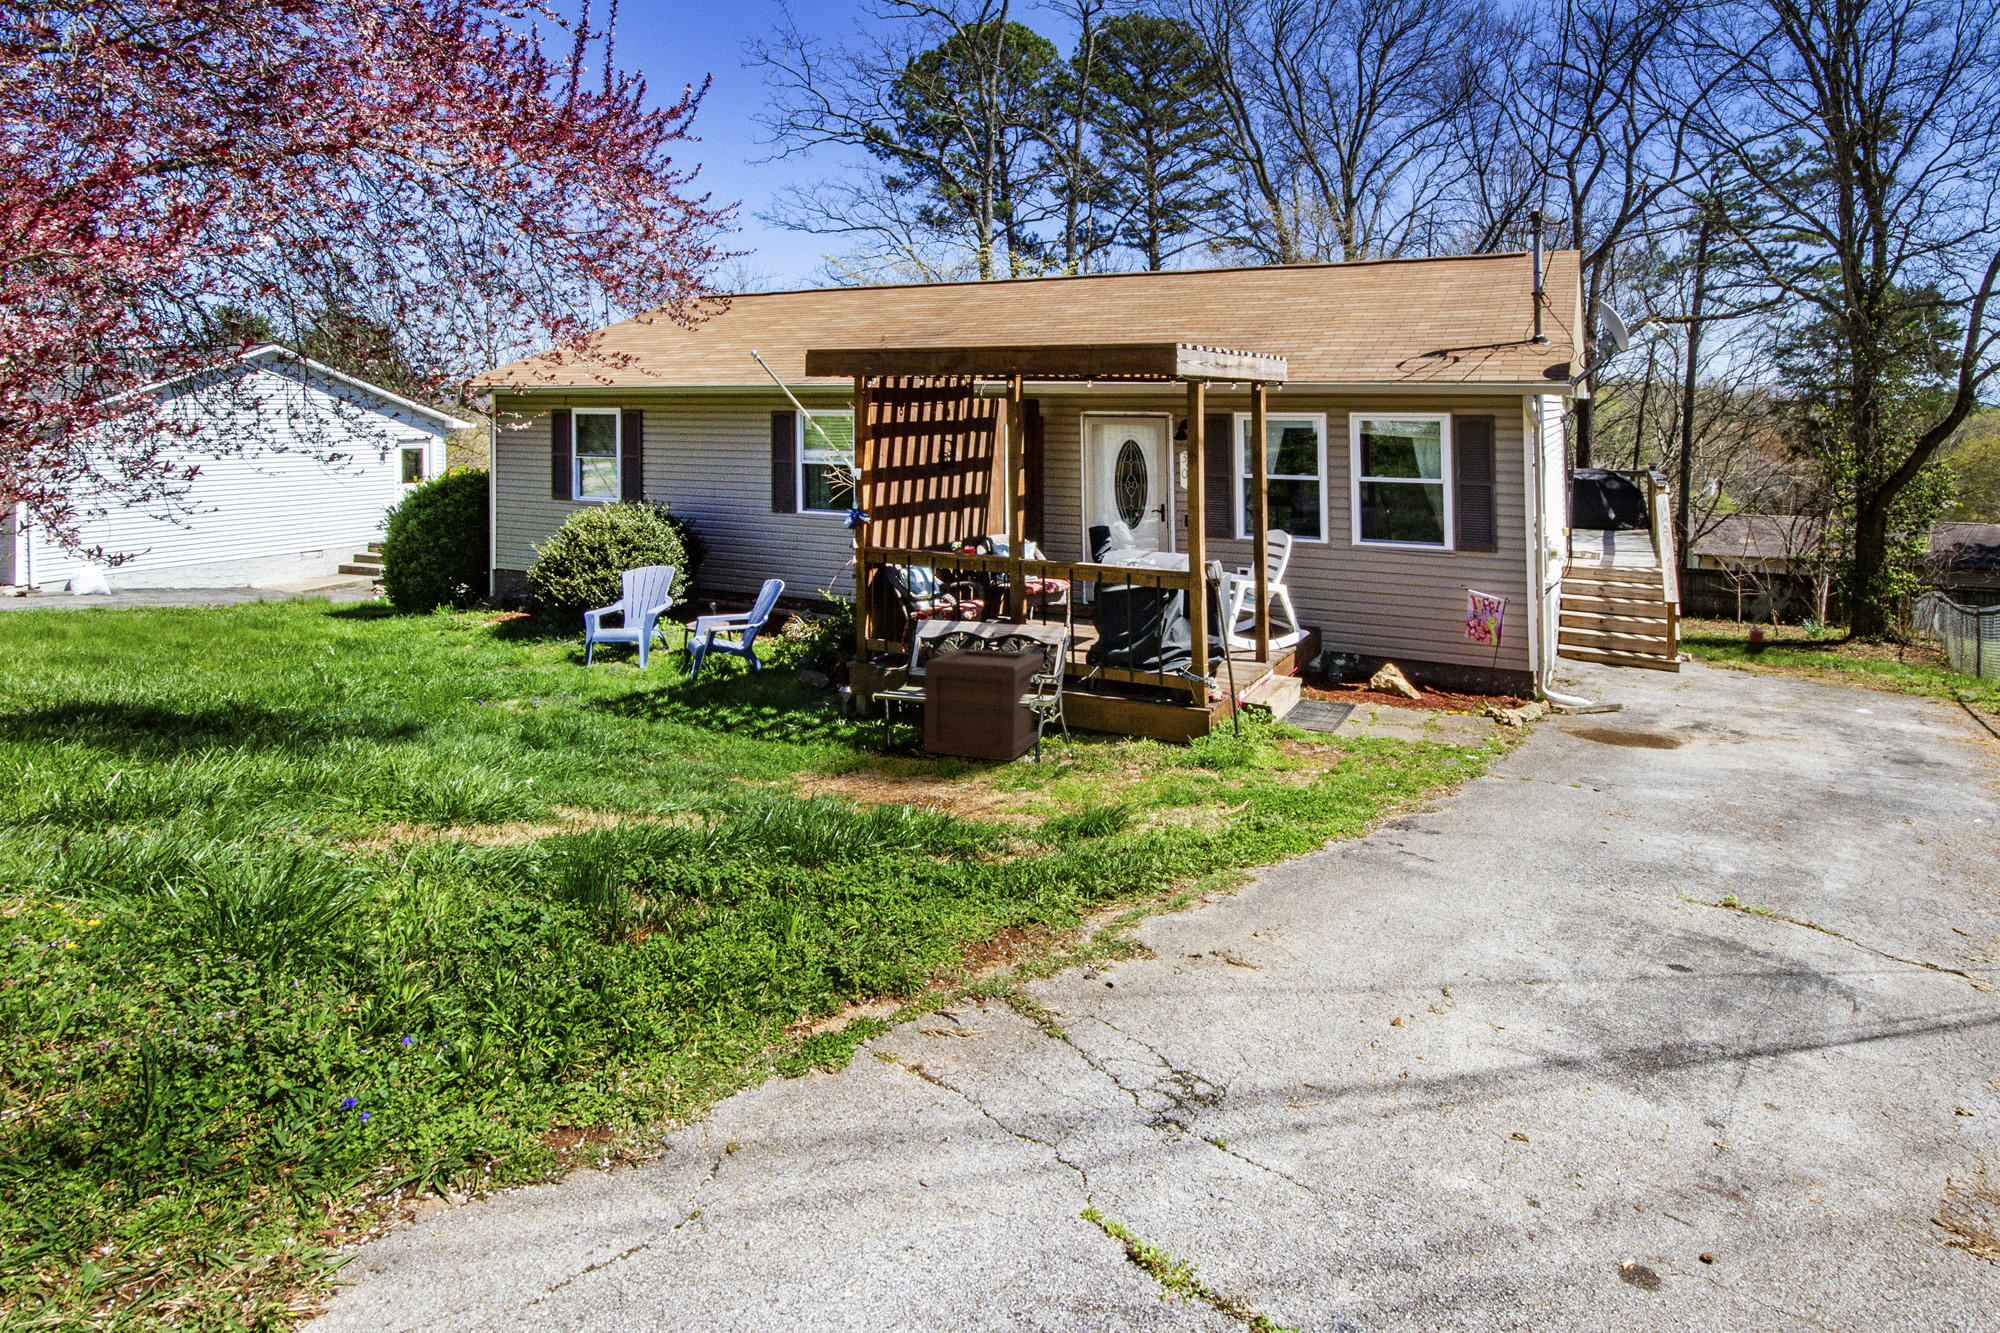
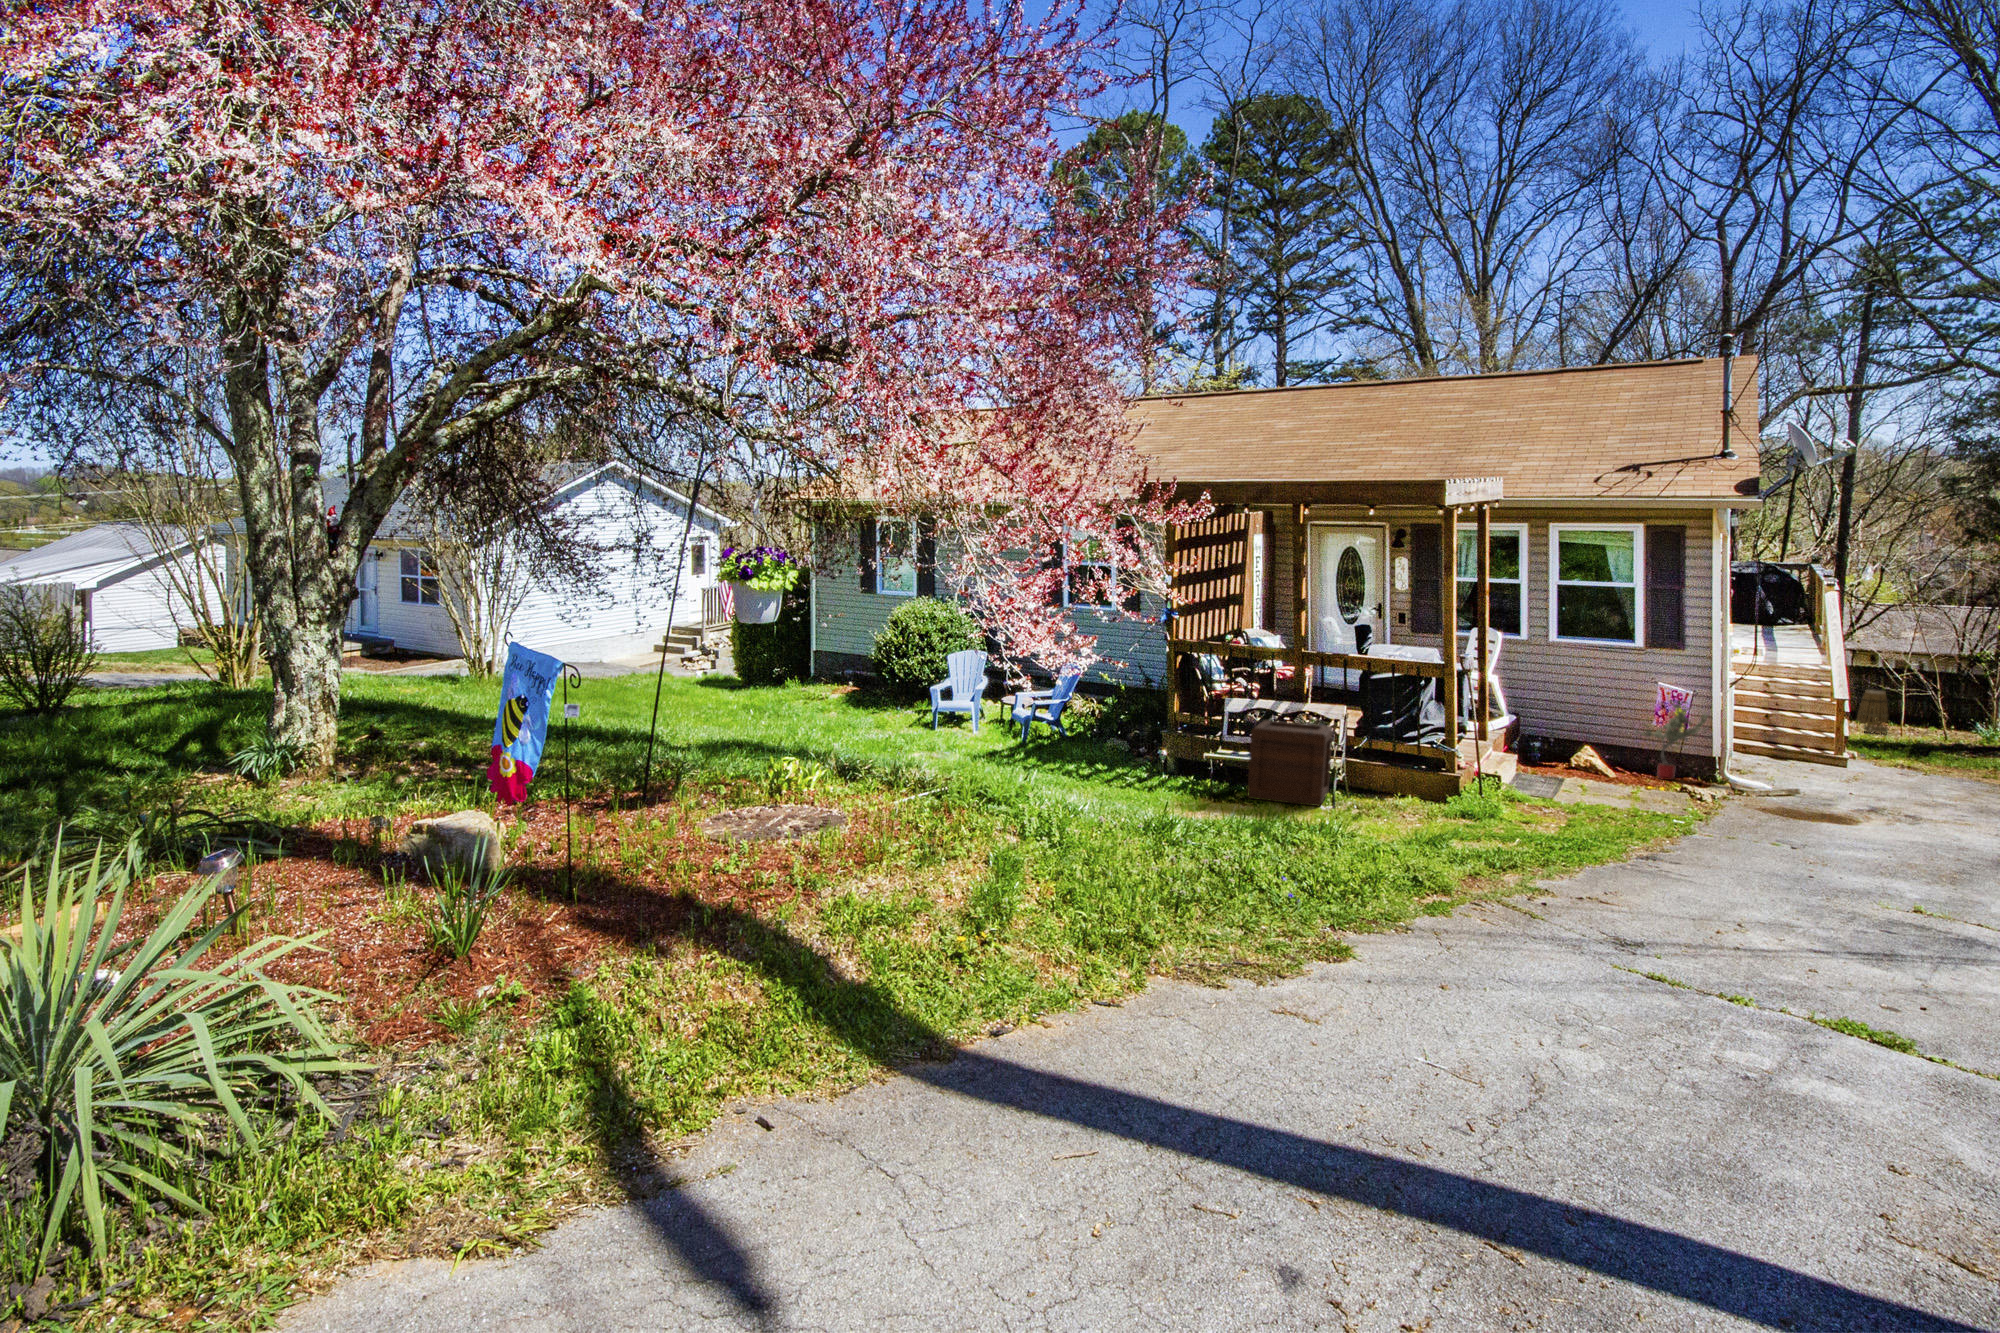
potted tree: present [1736,580,1792,643] -> present [1634,702,1708,780]
basket: none [1686,589,1721,636] -> present [1857,690,1888,734]

